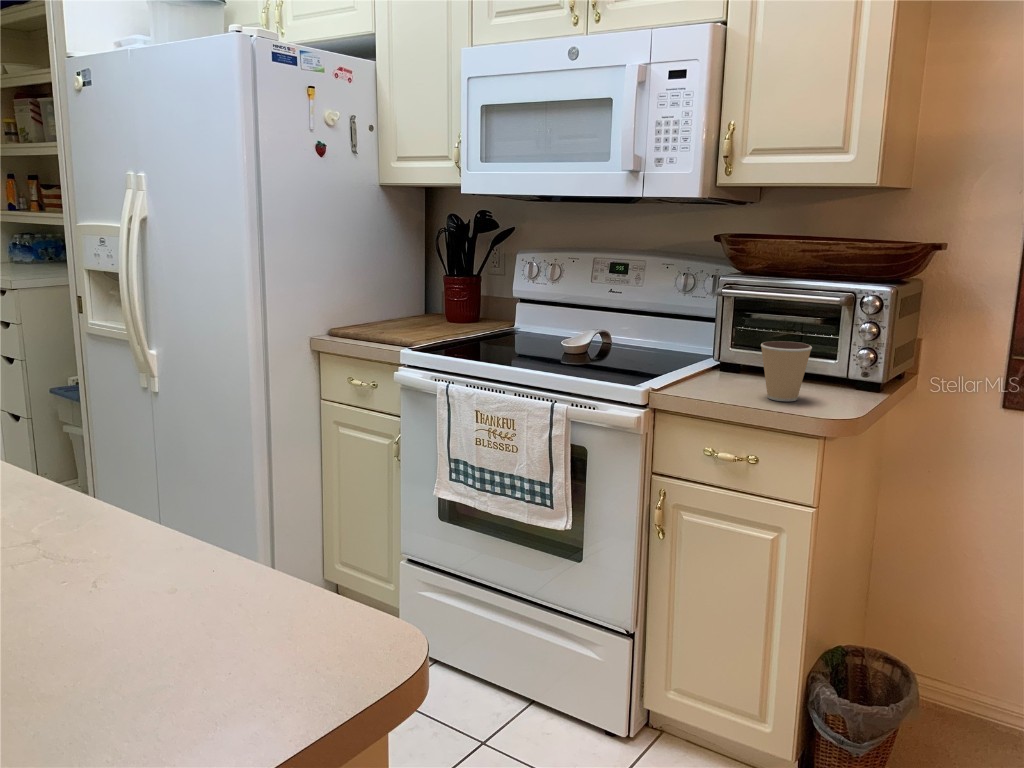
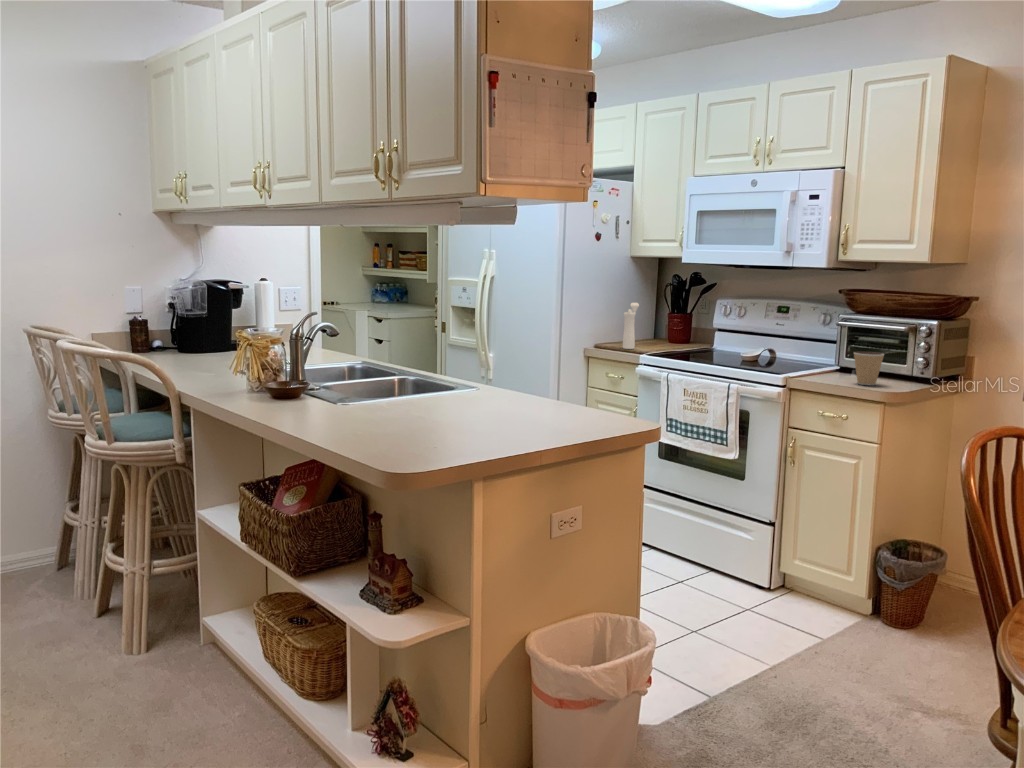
pepper mill: none [370,260,396,337] -> present [623,303,639,349]

